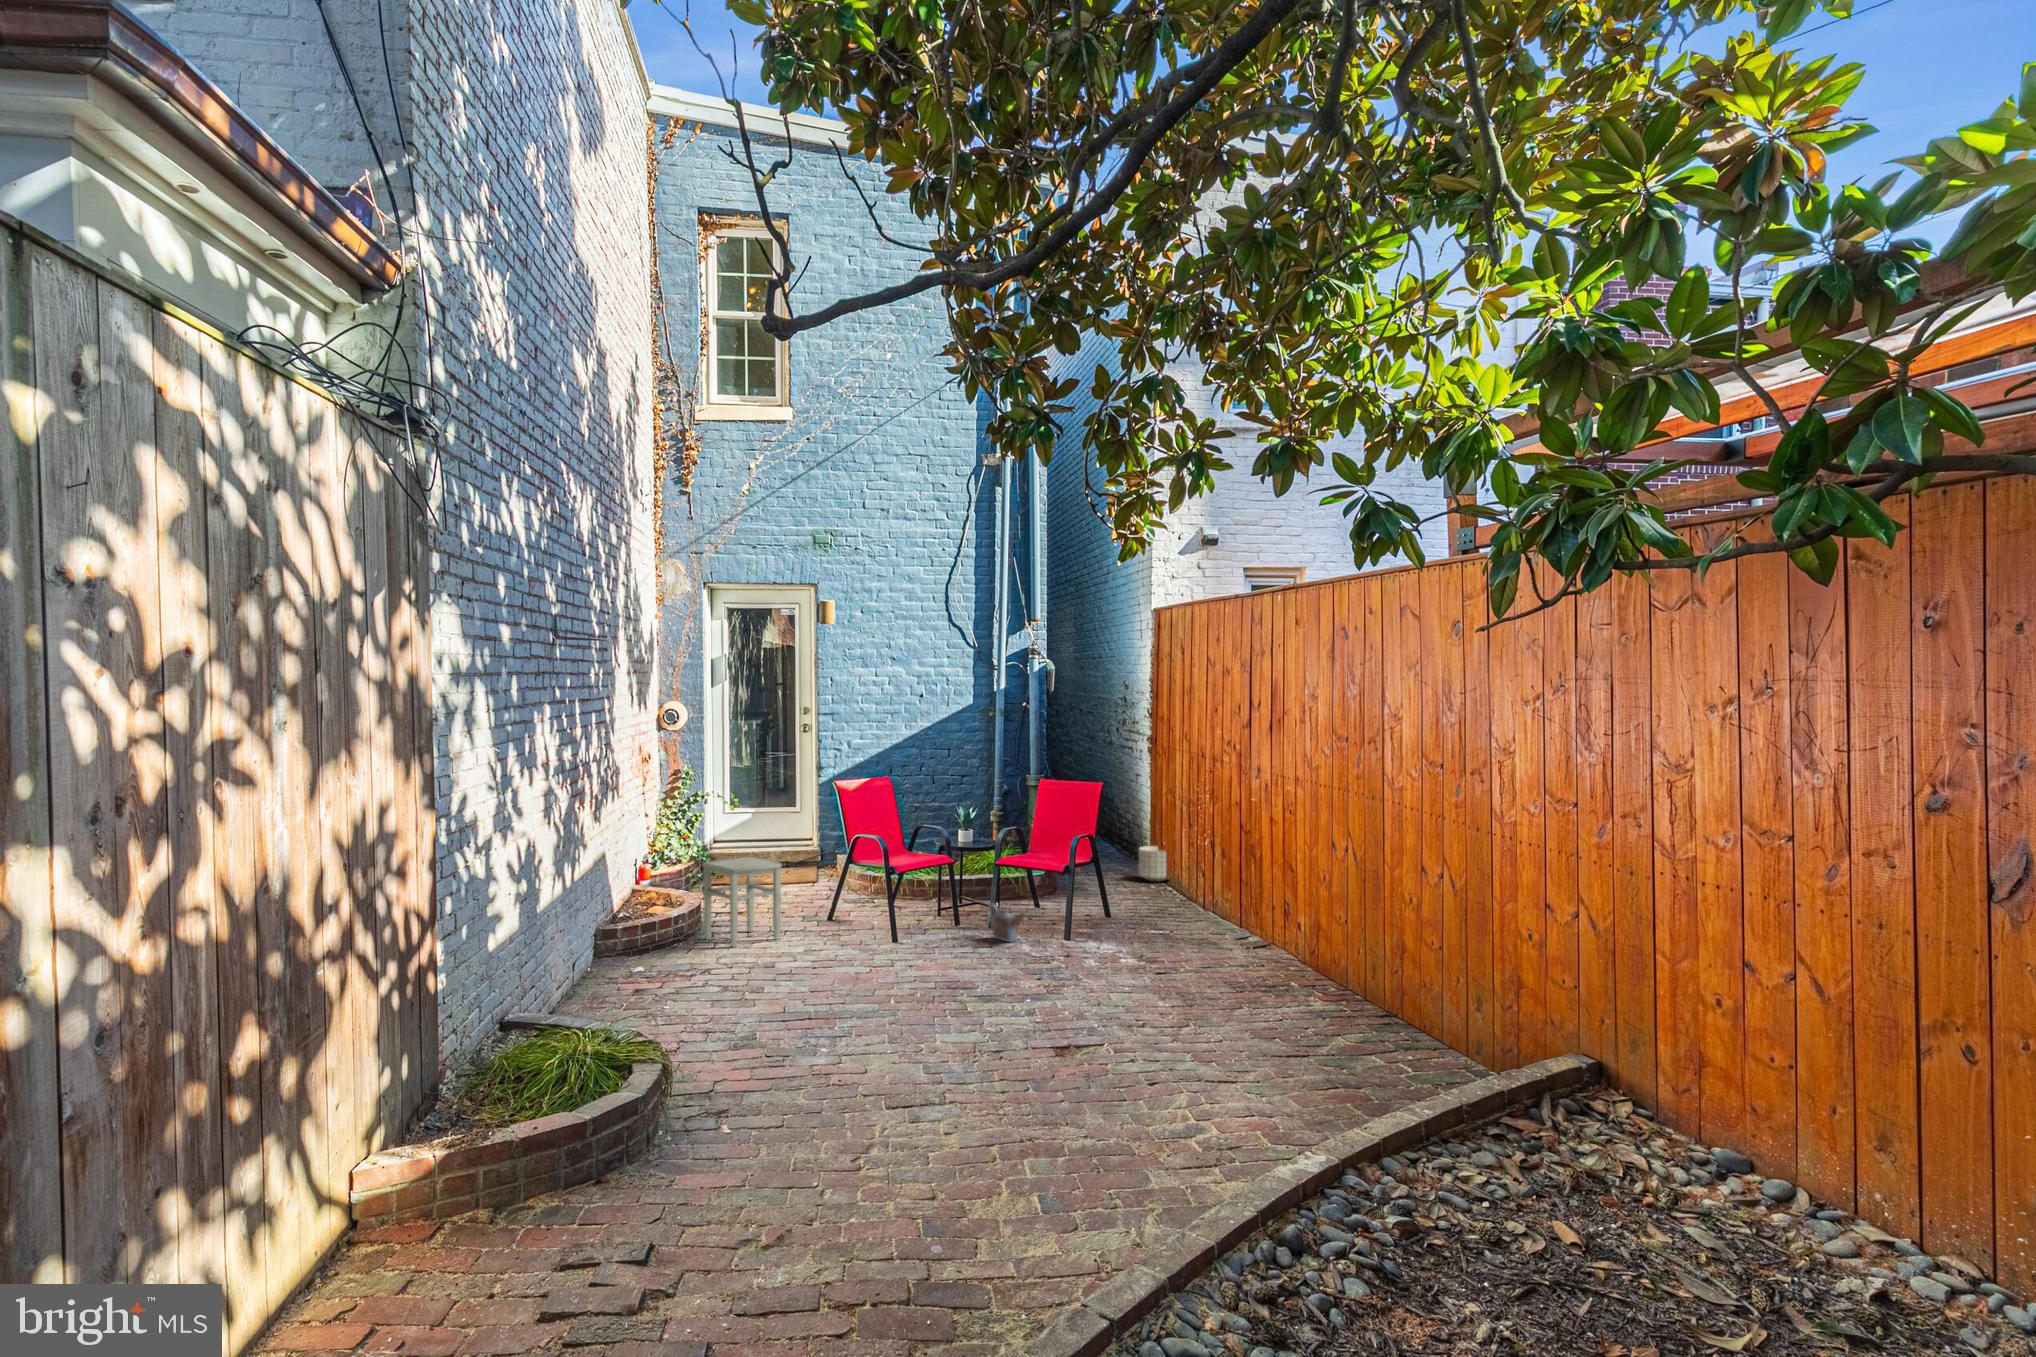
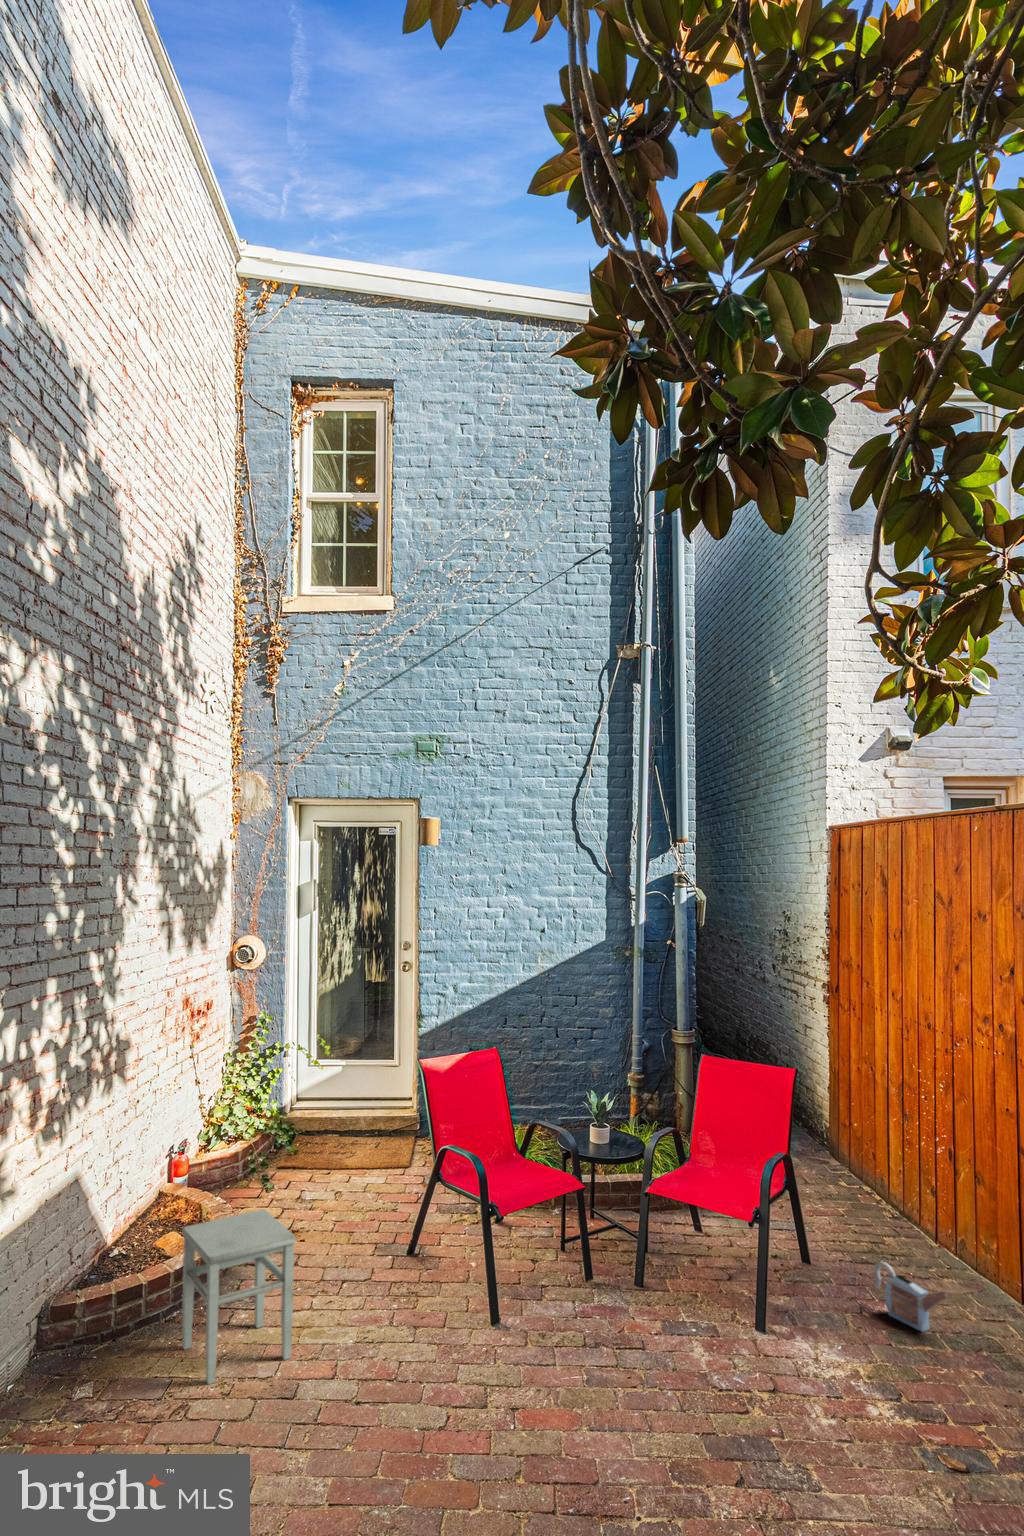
planter: present [1139,846,1169,882] -> none [825,1148,874,1203]
watering can: present [987,904,1024,942] -> present [874,1262,948,1332]

